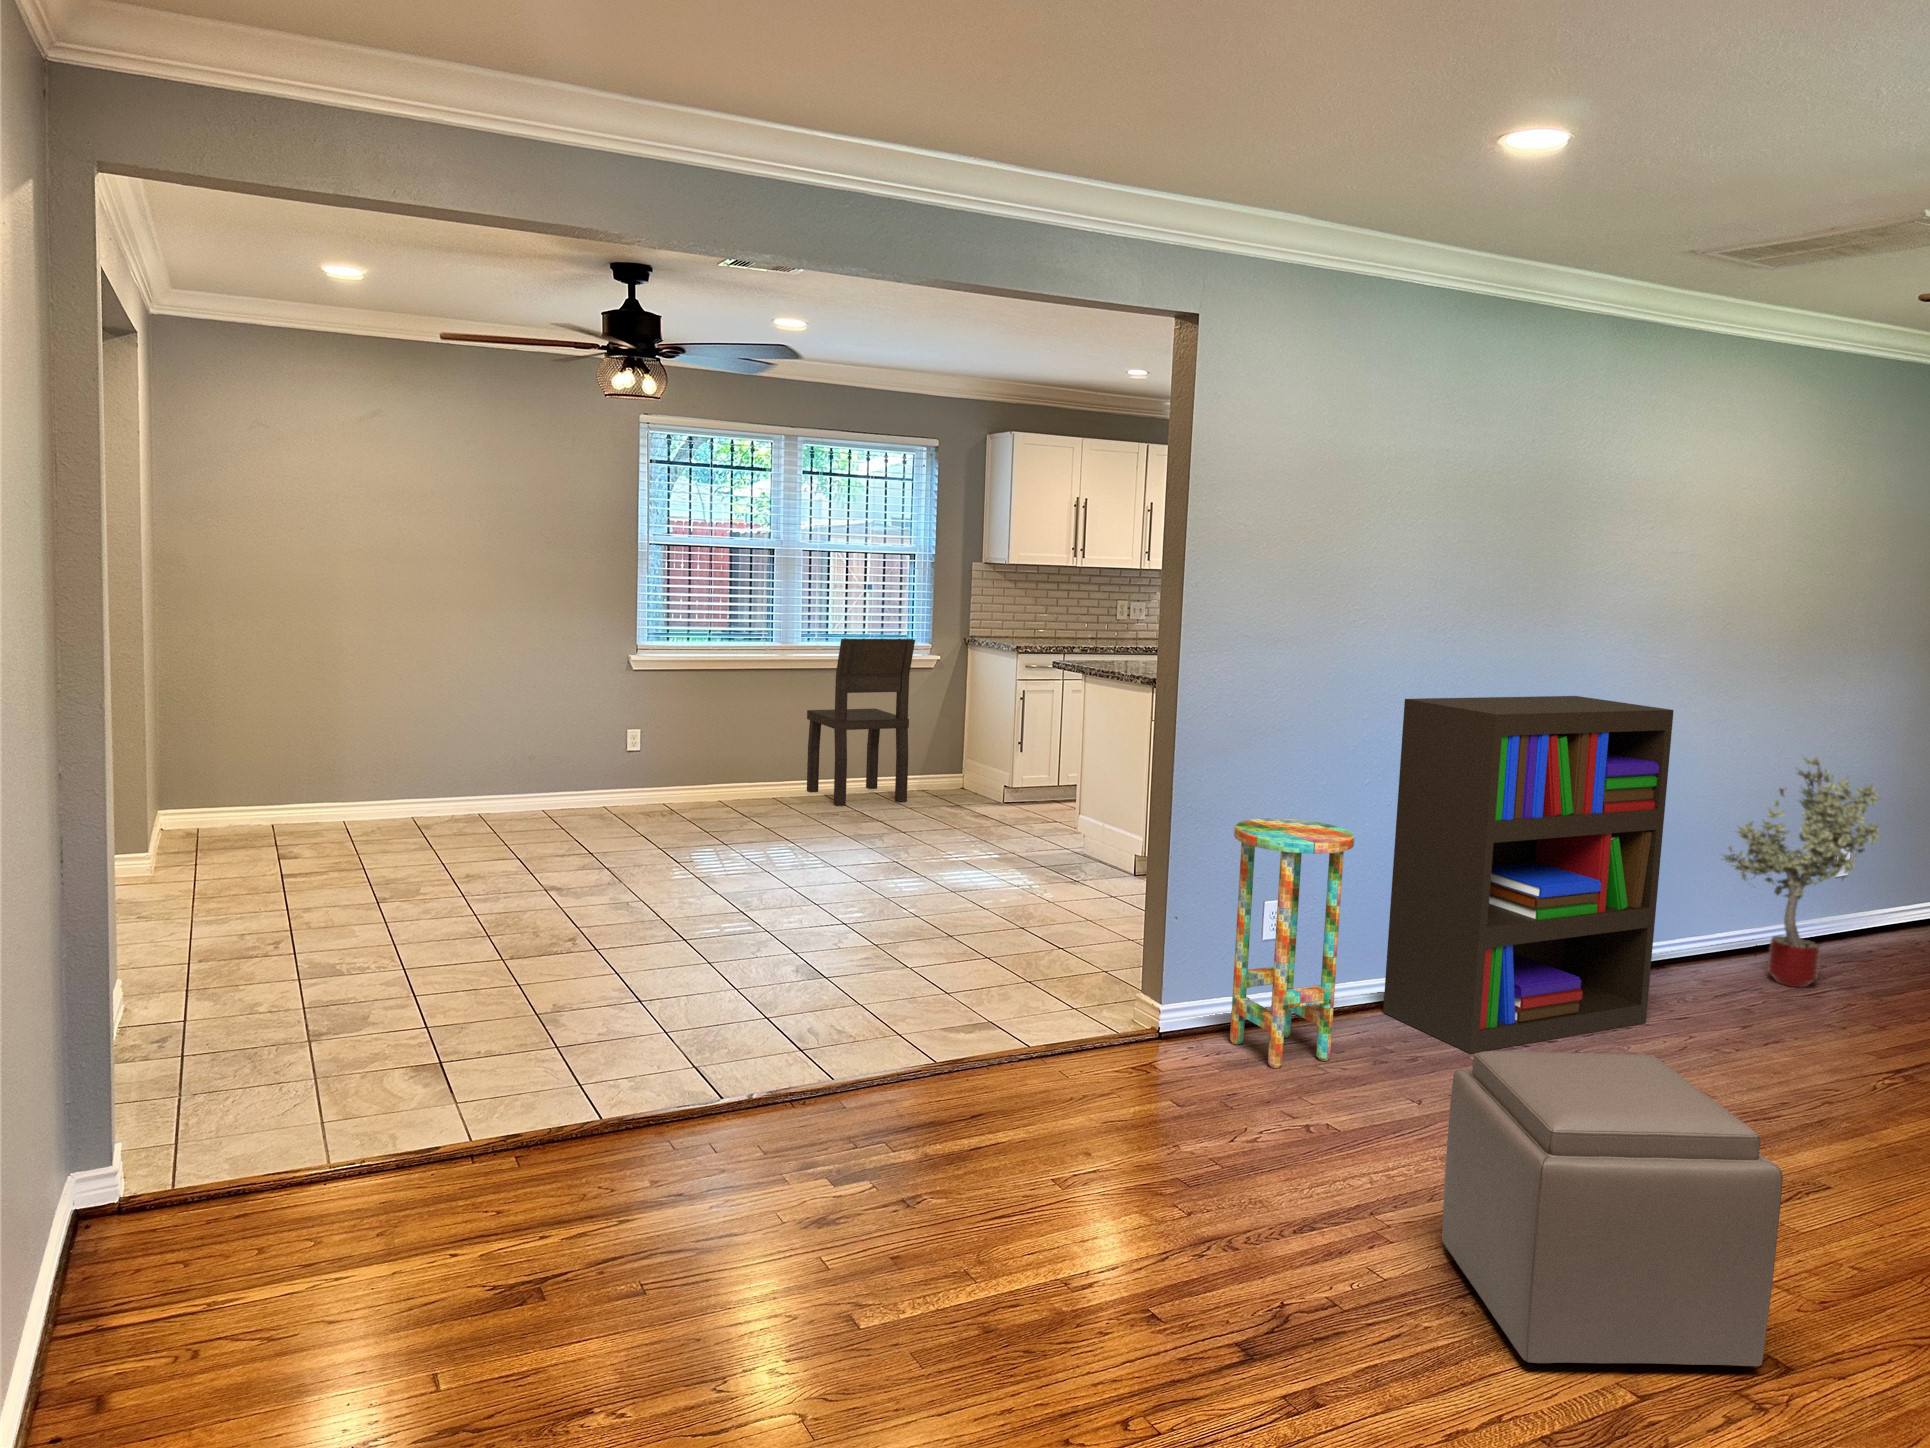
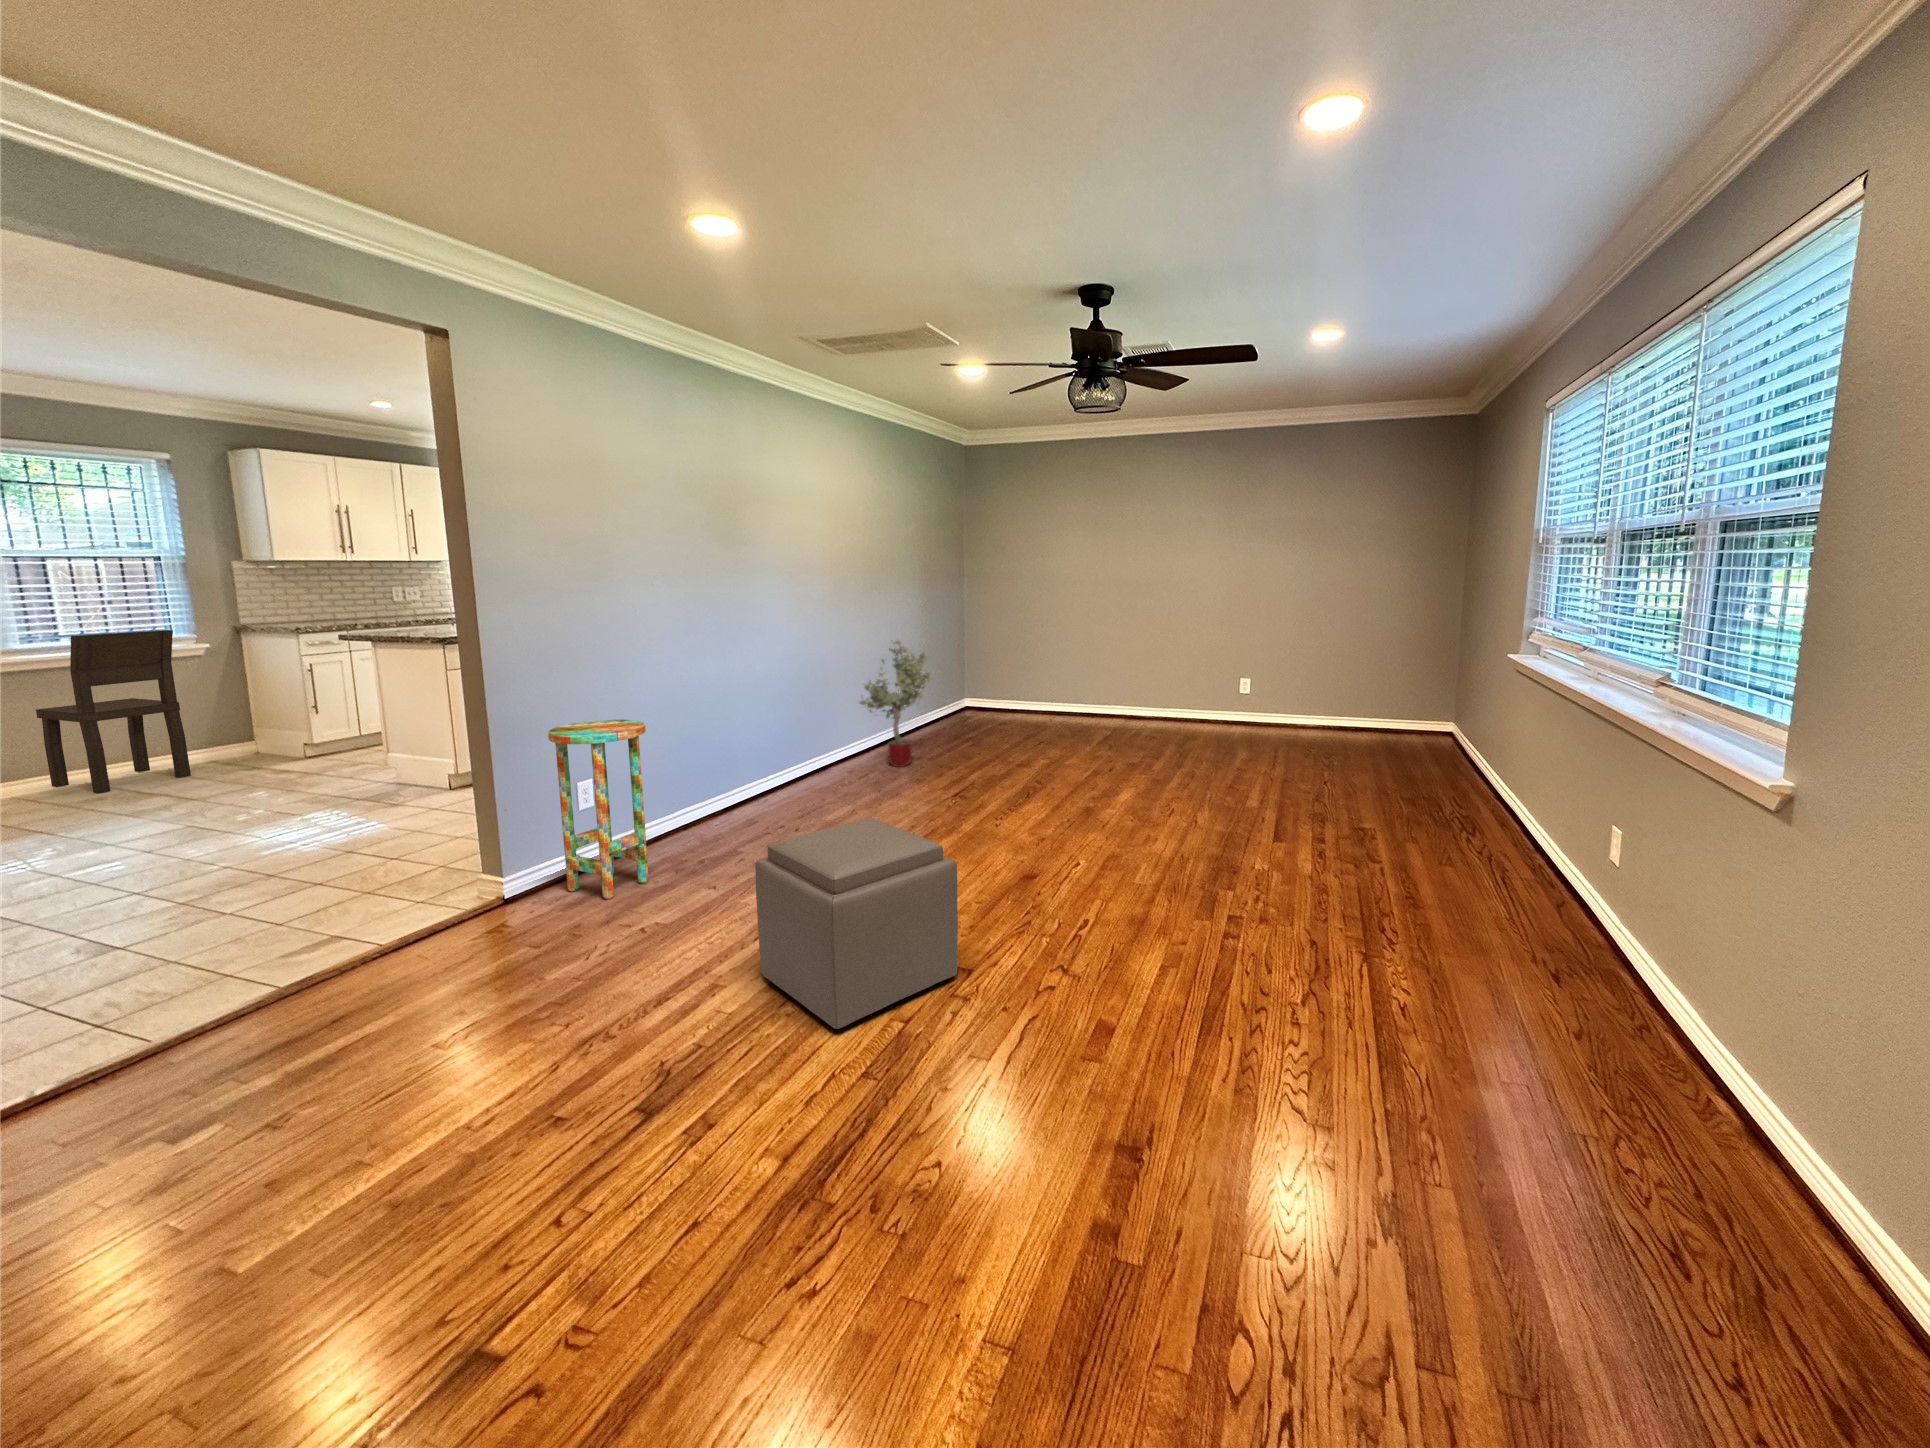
bookshelf: present [1383,696,1674,1053] -> none [663,617,836,850]

